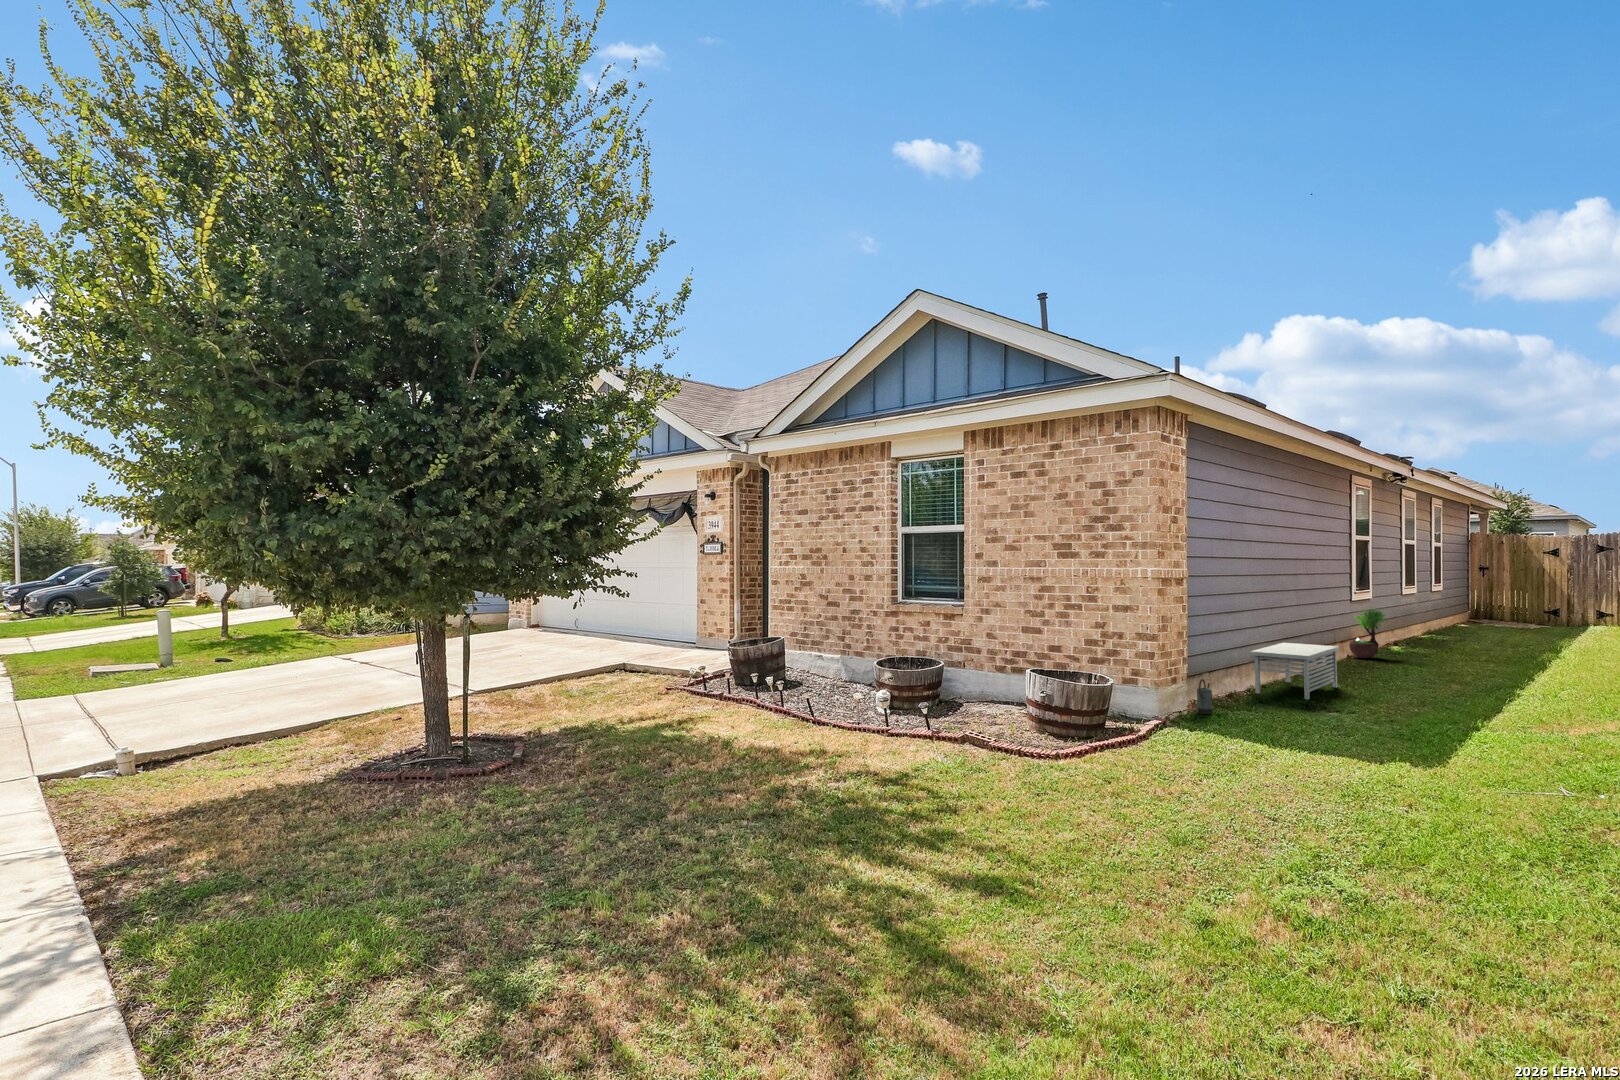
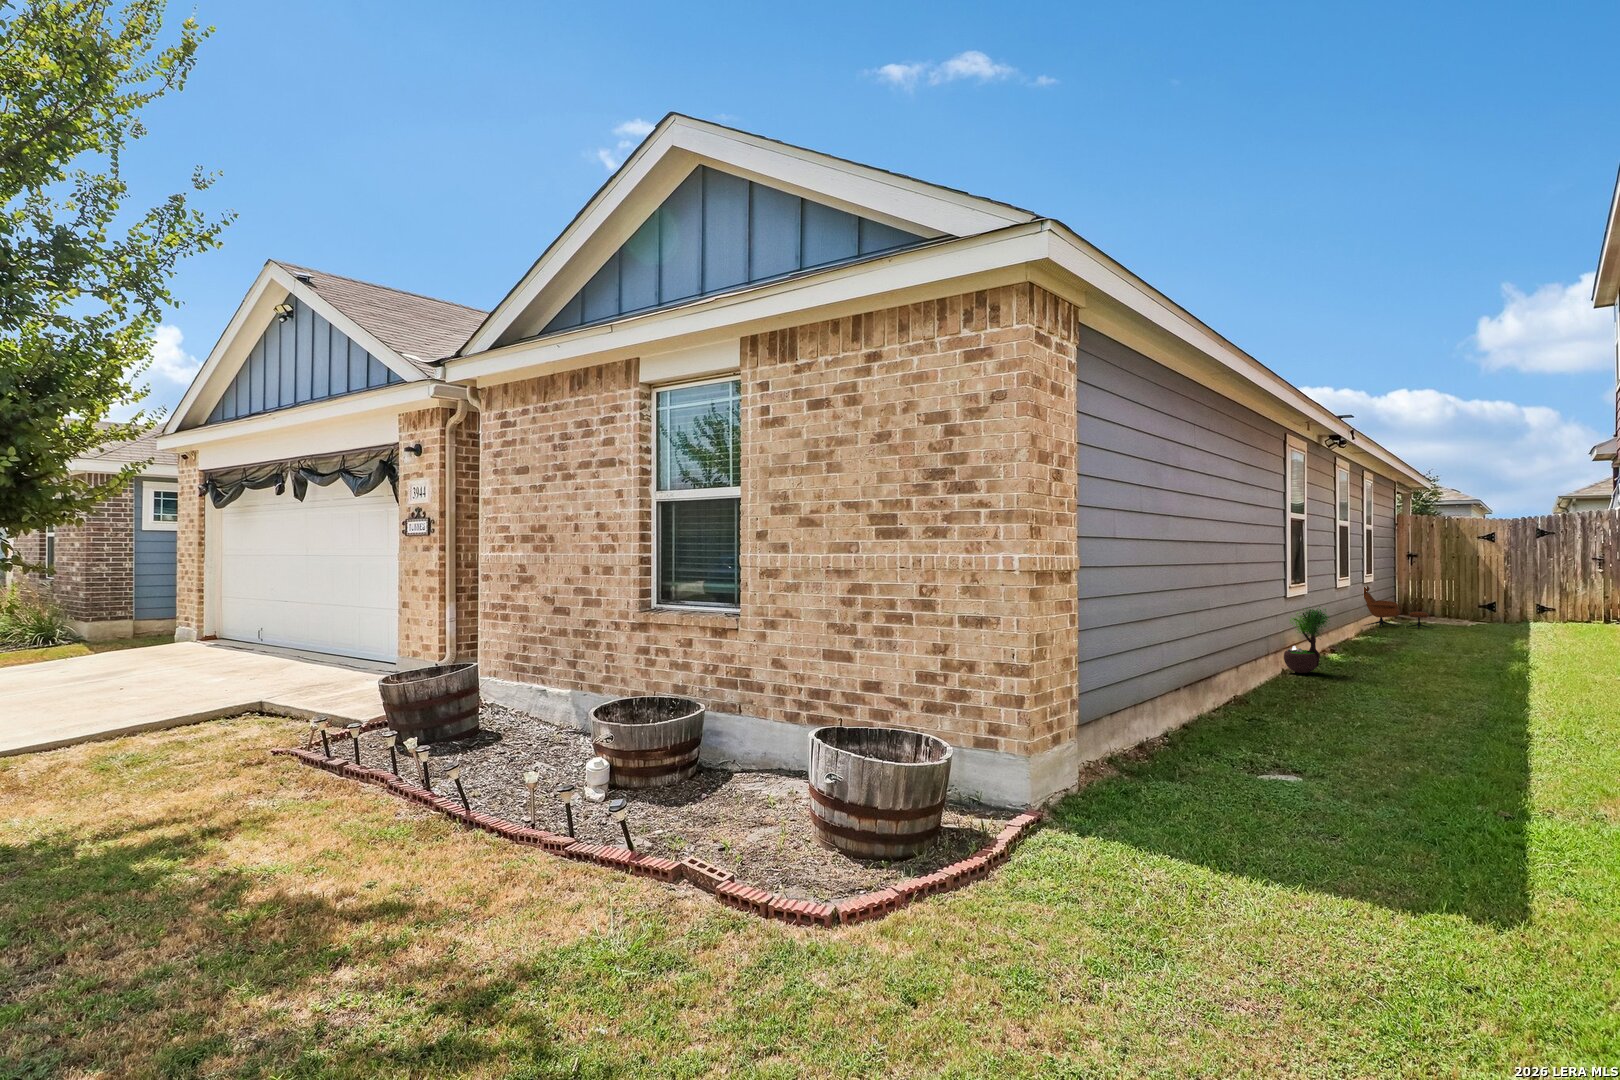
lounge chair: none [1429,593,1495,630] -> present [1364,586,1433,629]
storage bench: present [1250,643,1339,699] -> none [1167,660,1284,750]
watering can: present [1197,679,1213,714] -> none [1090,730,1114,786]

